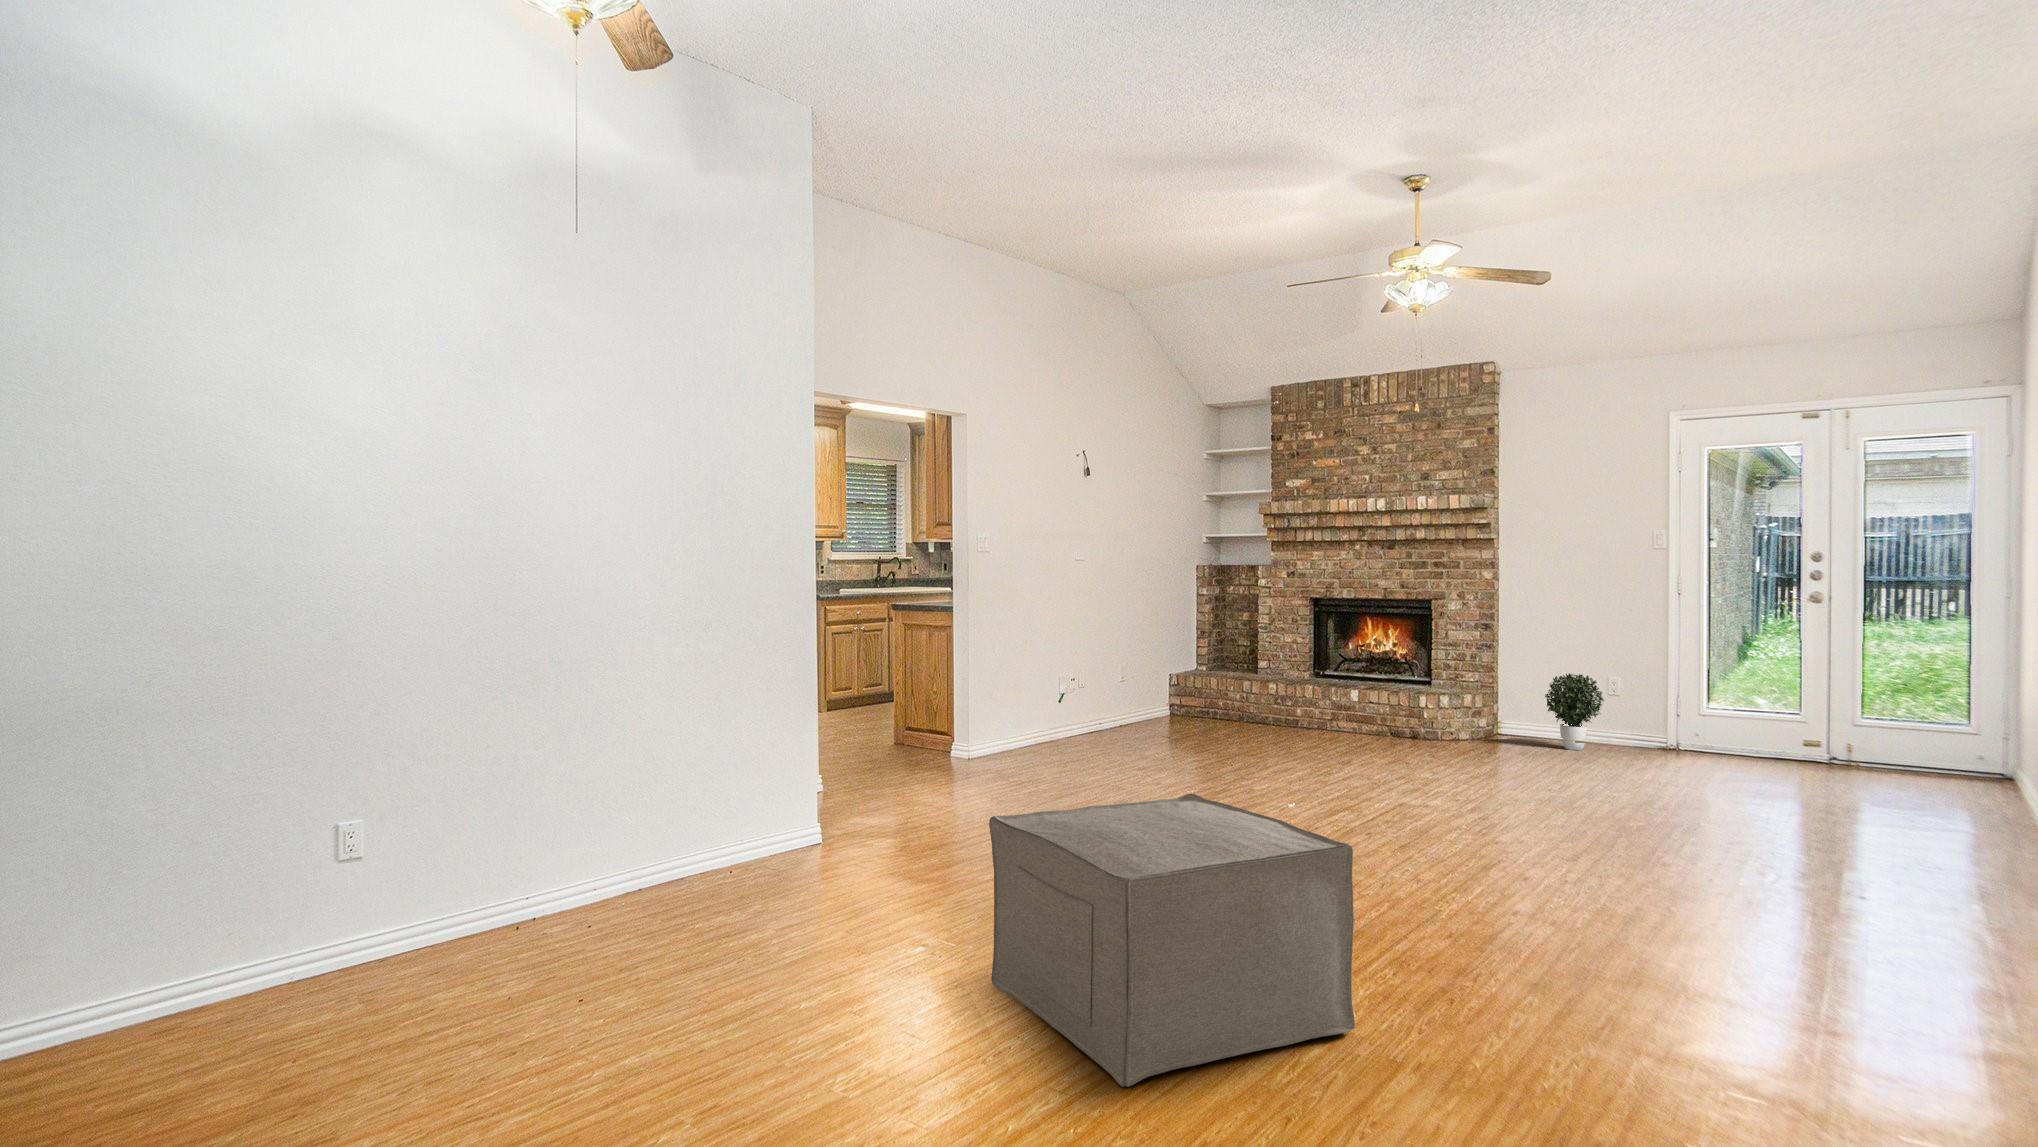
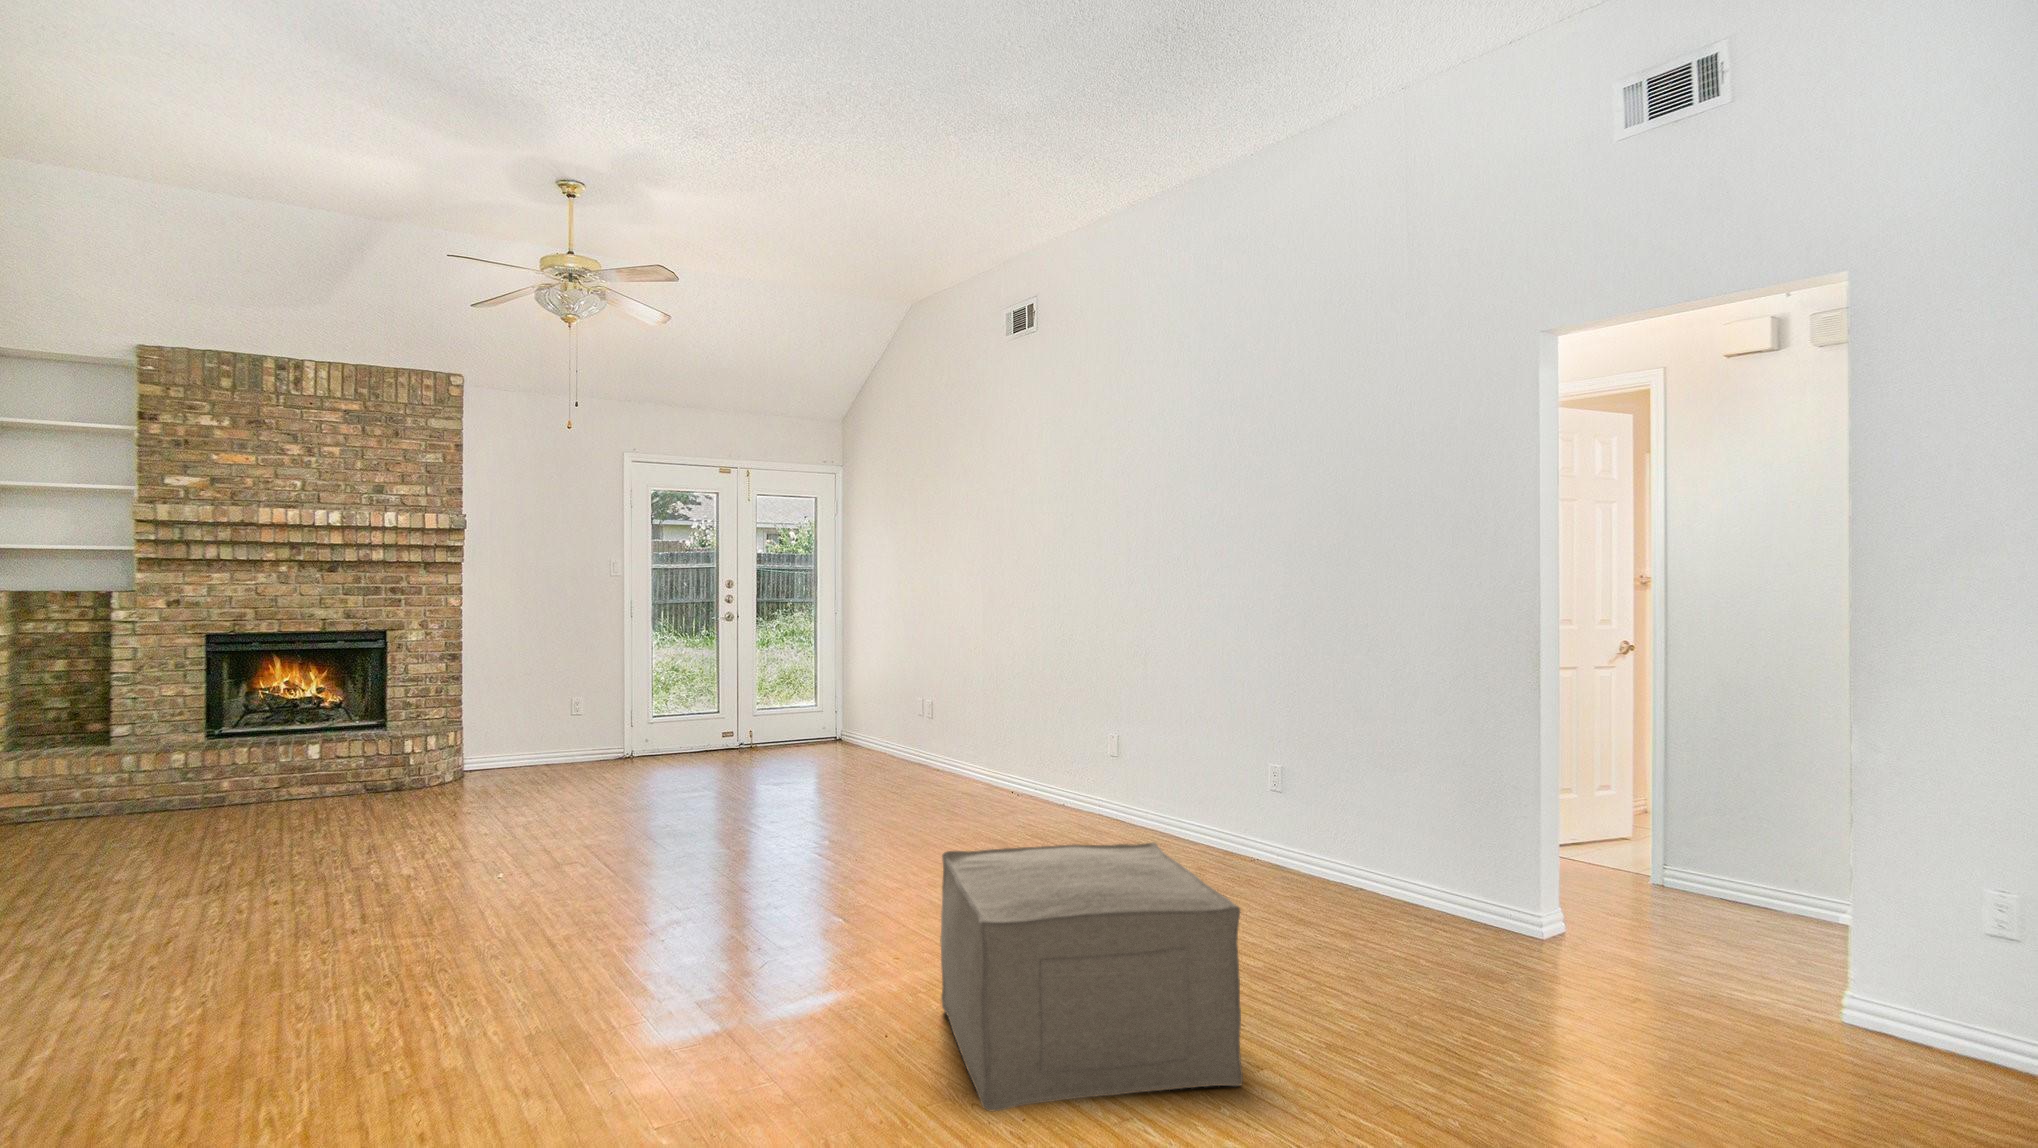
potted plant: present [1545,673,1604,750] -> none [526,696,582,770]

